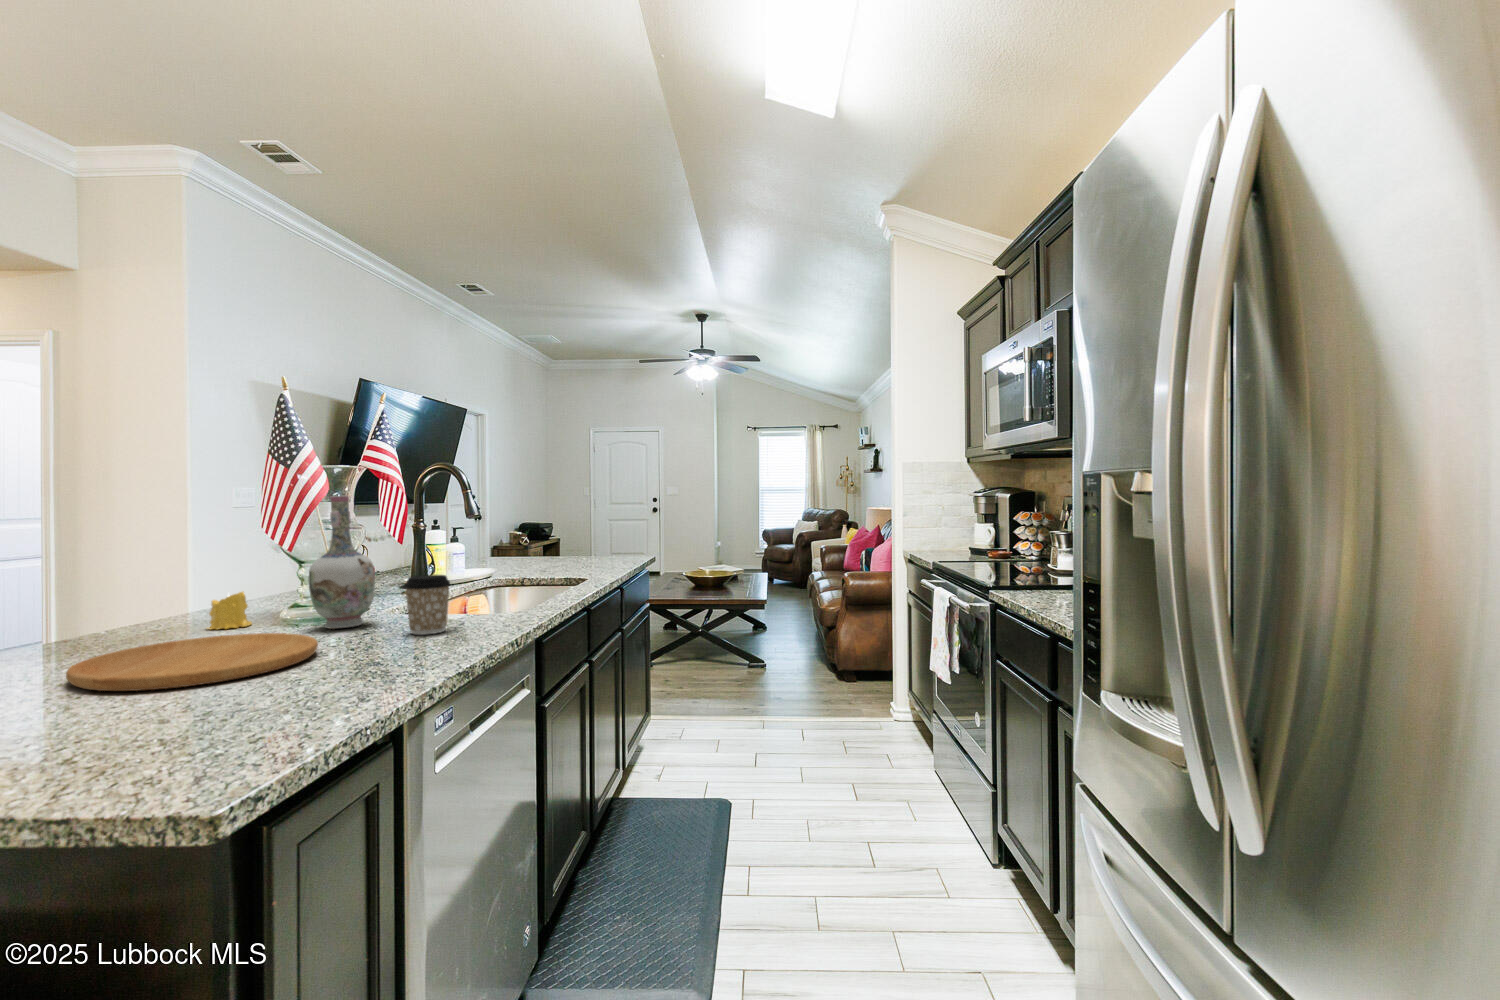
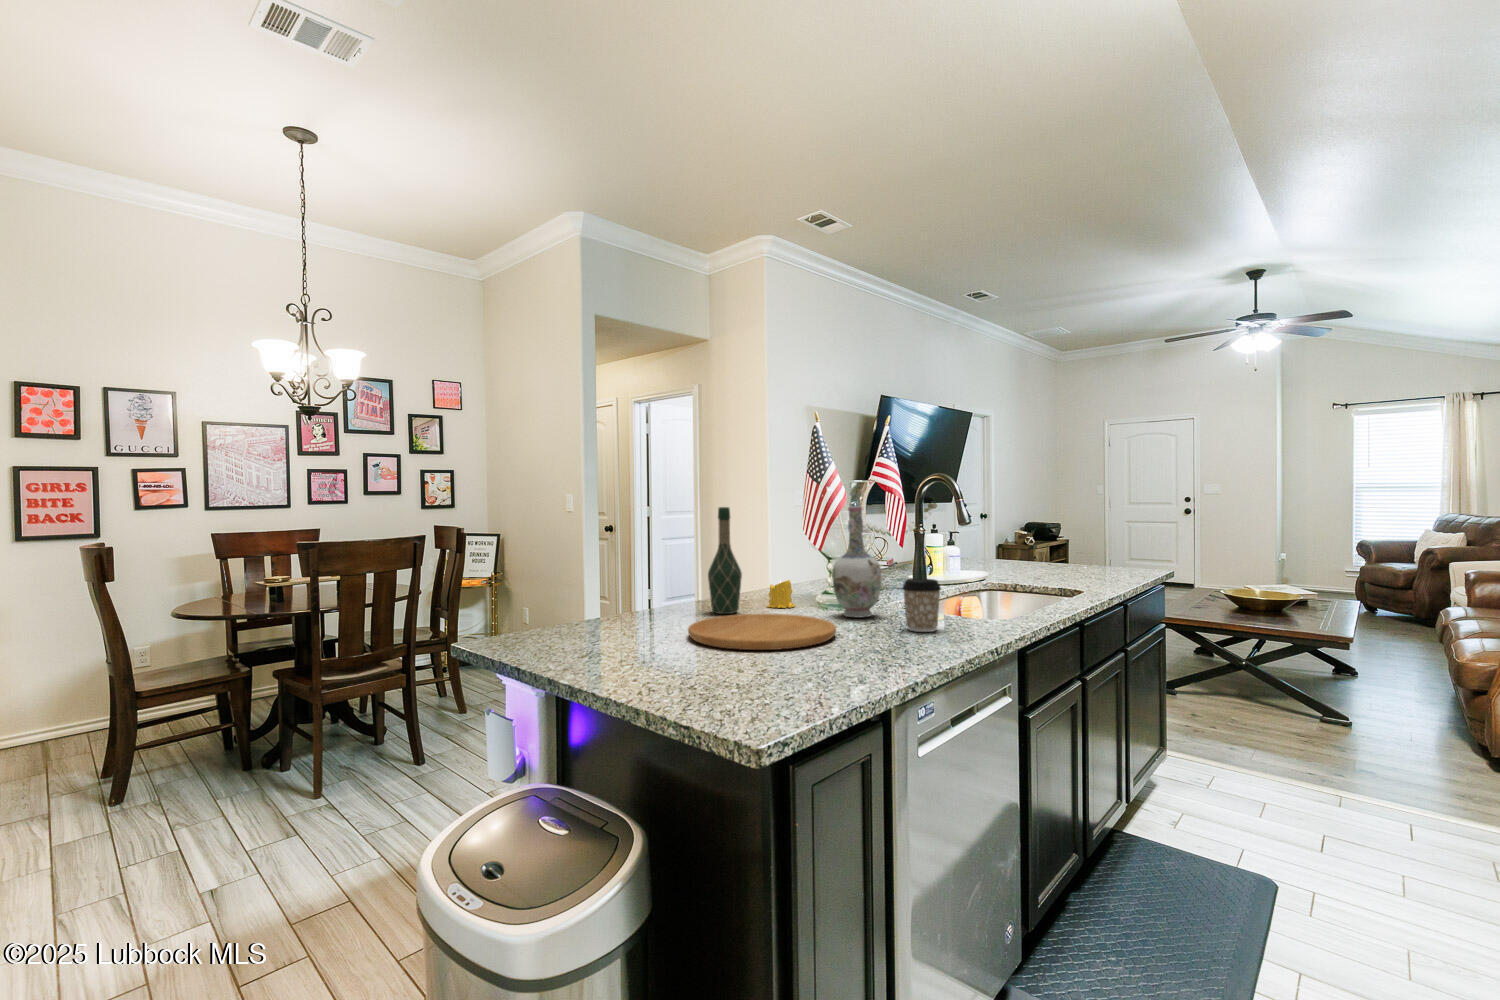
wine bottle: none [103,498,165,647] -> present [708,507,742,614]

